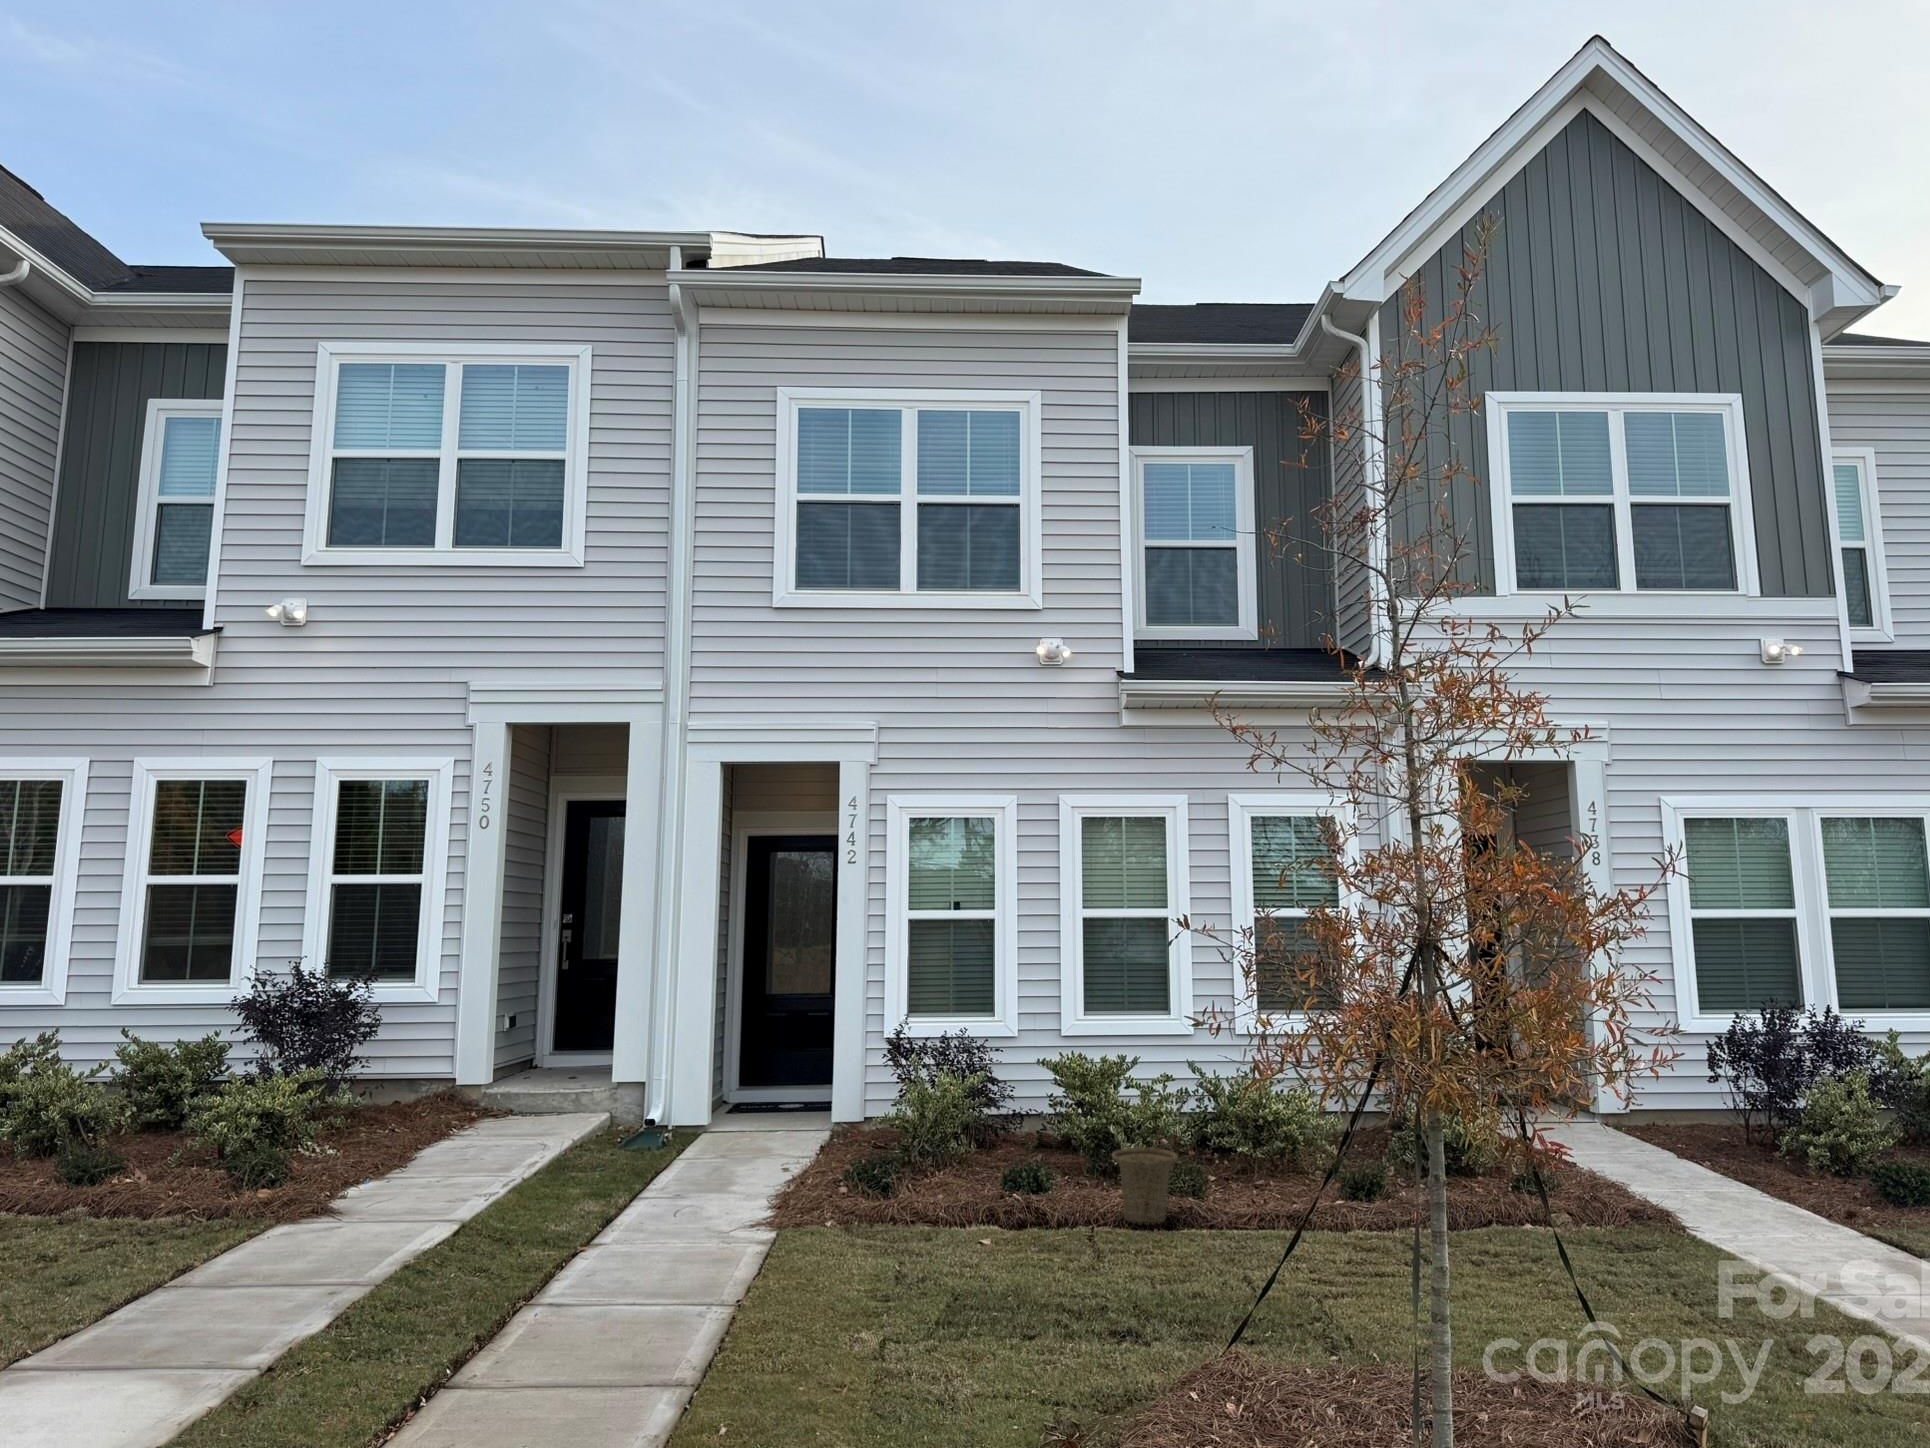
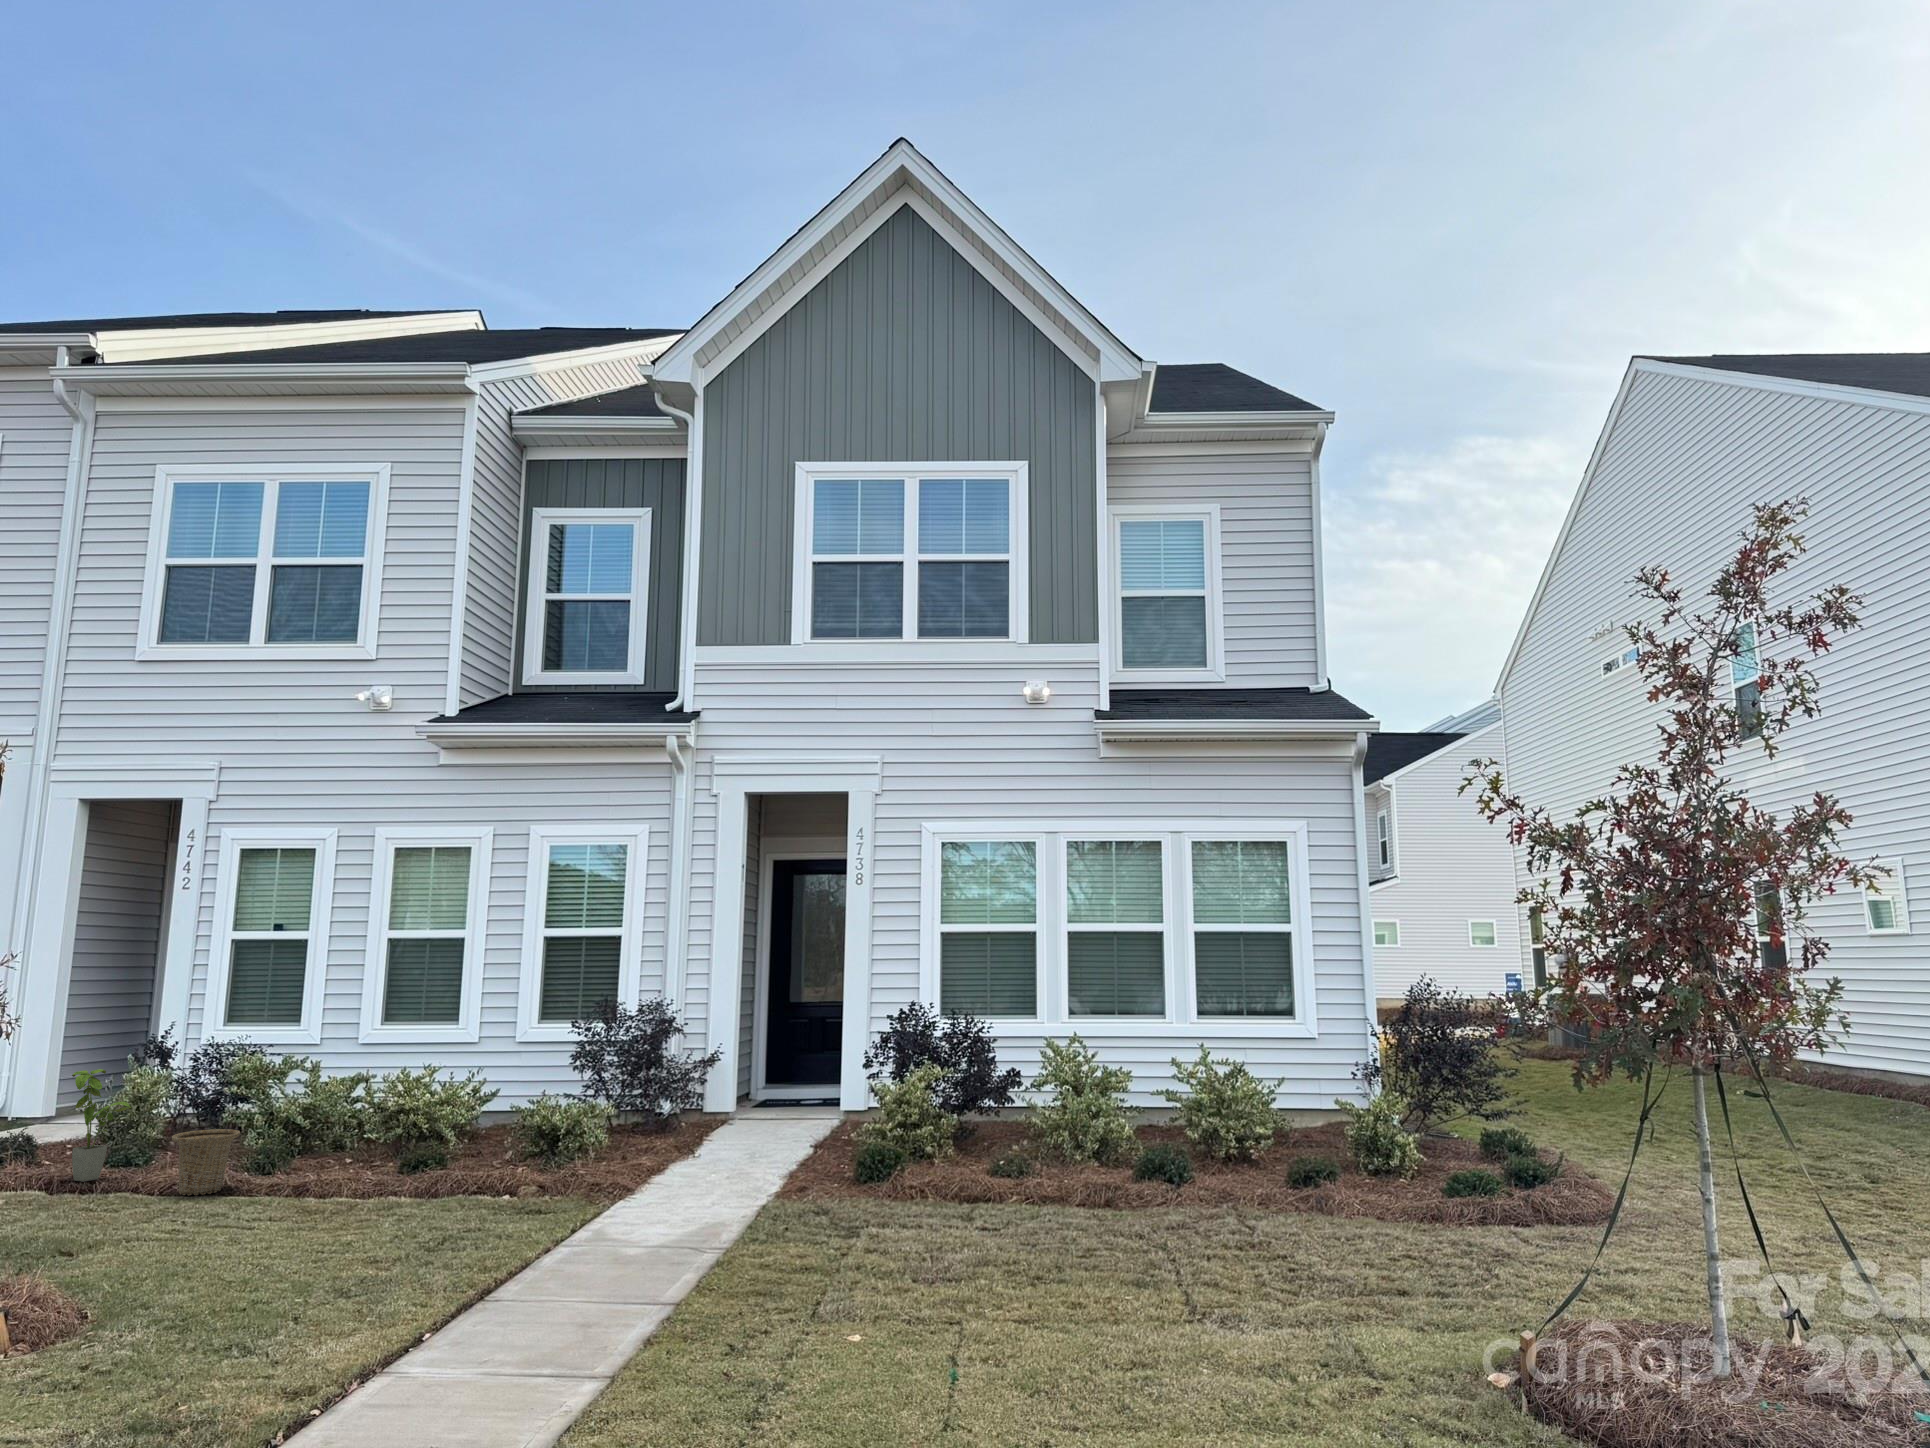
house plant: none [951,1078,1016,1204] -> present [72,1069,131,1182]

